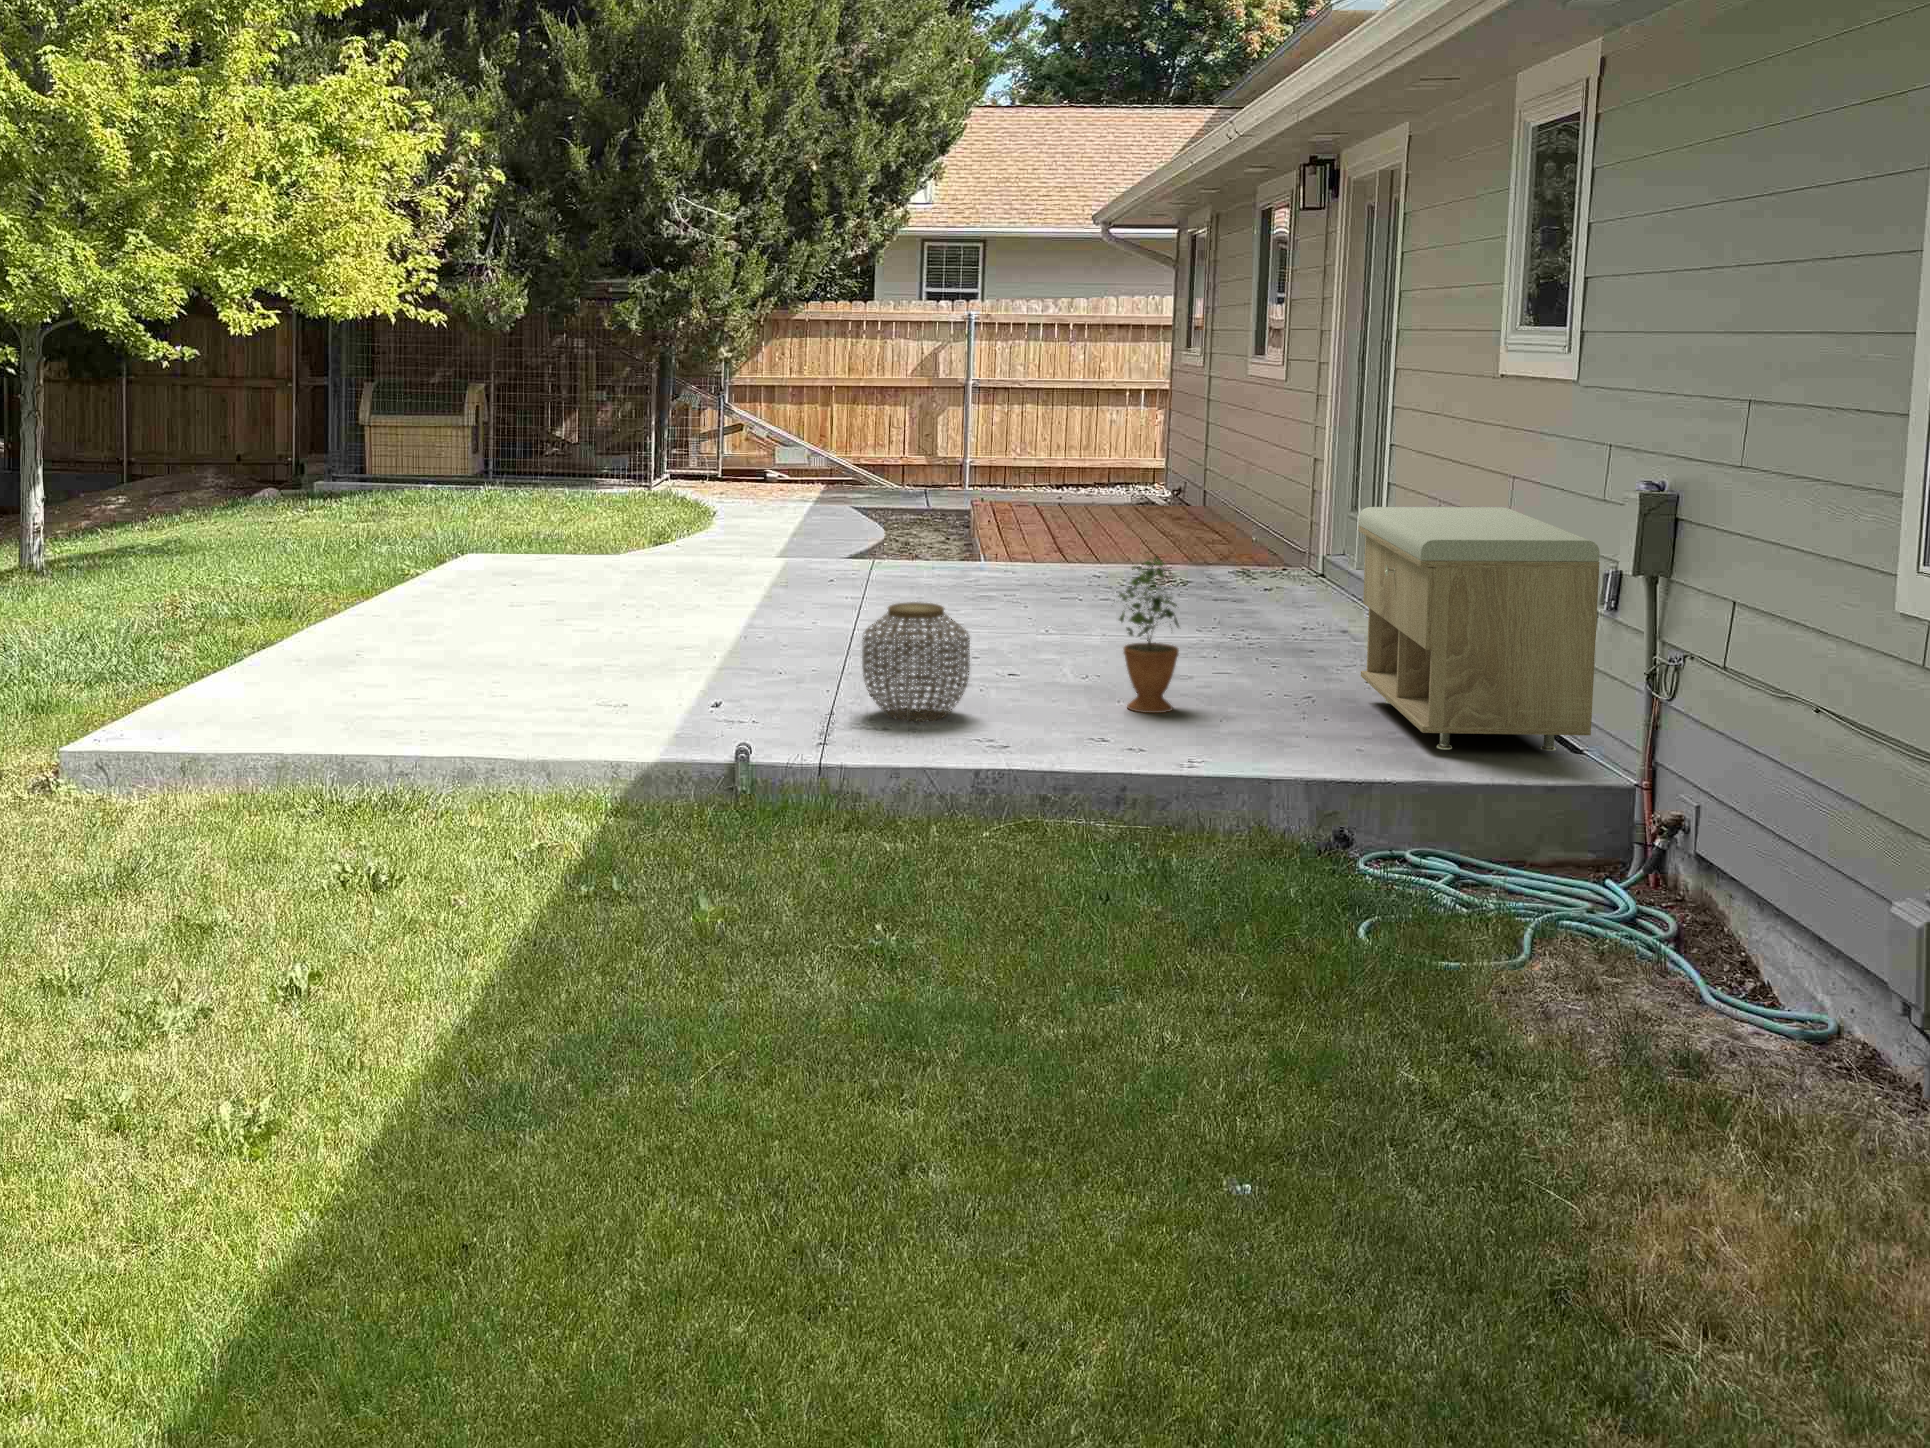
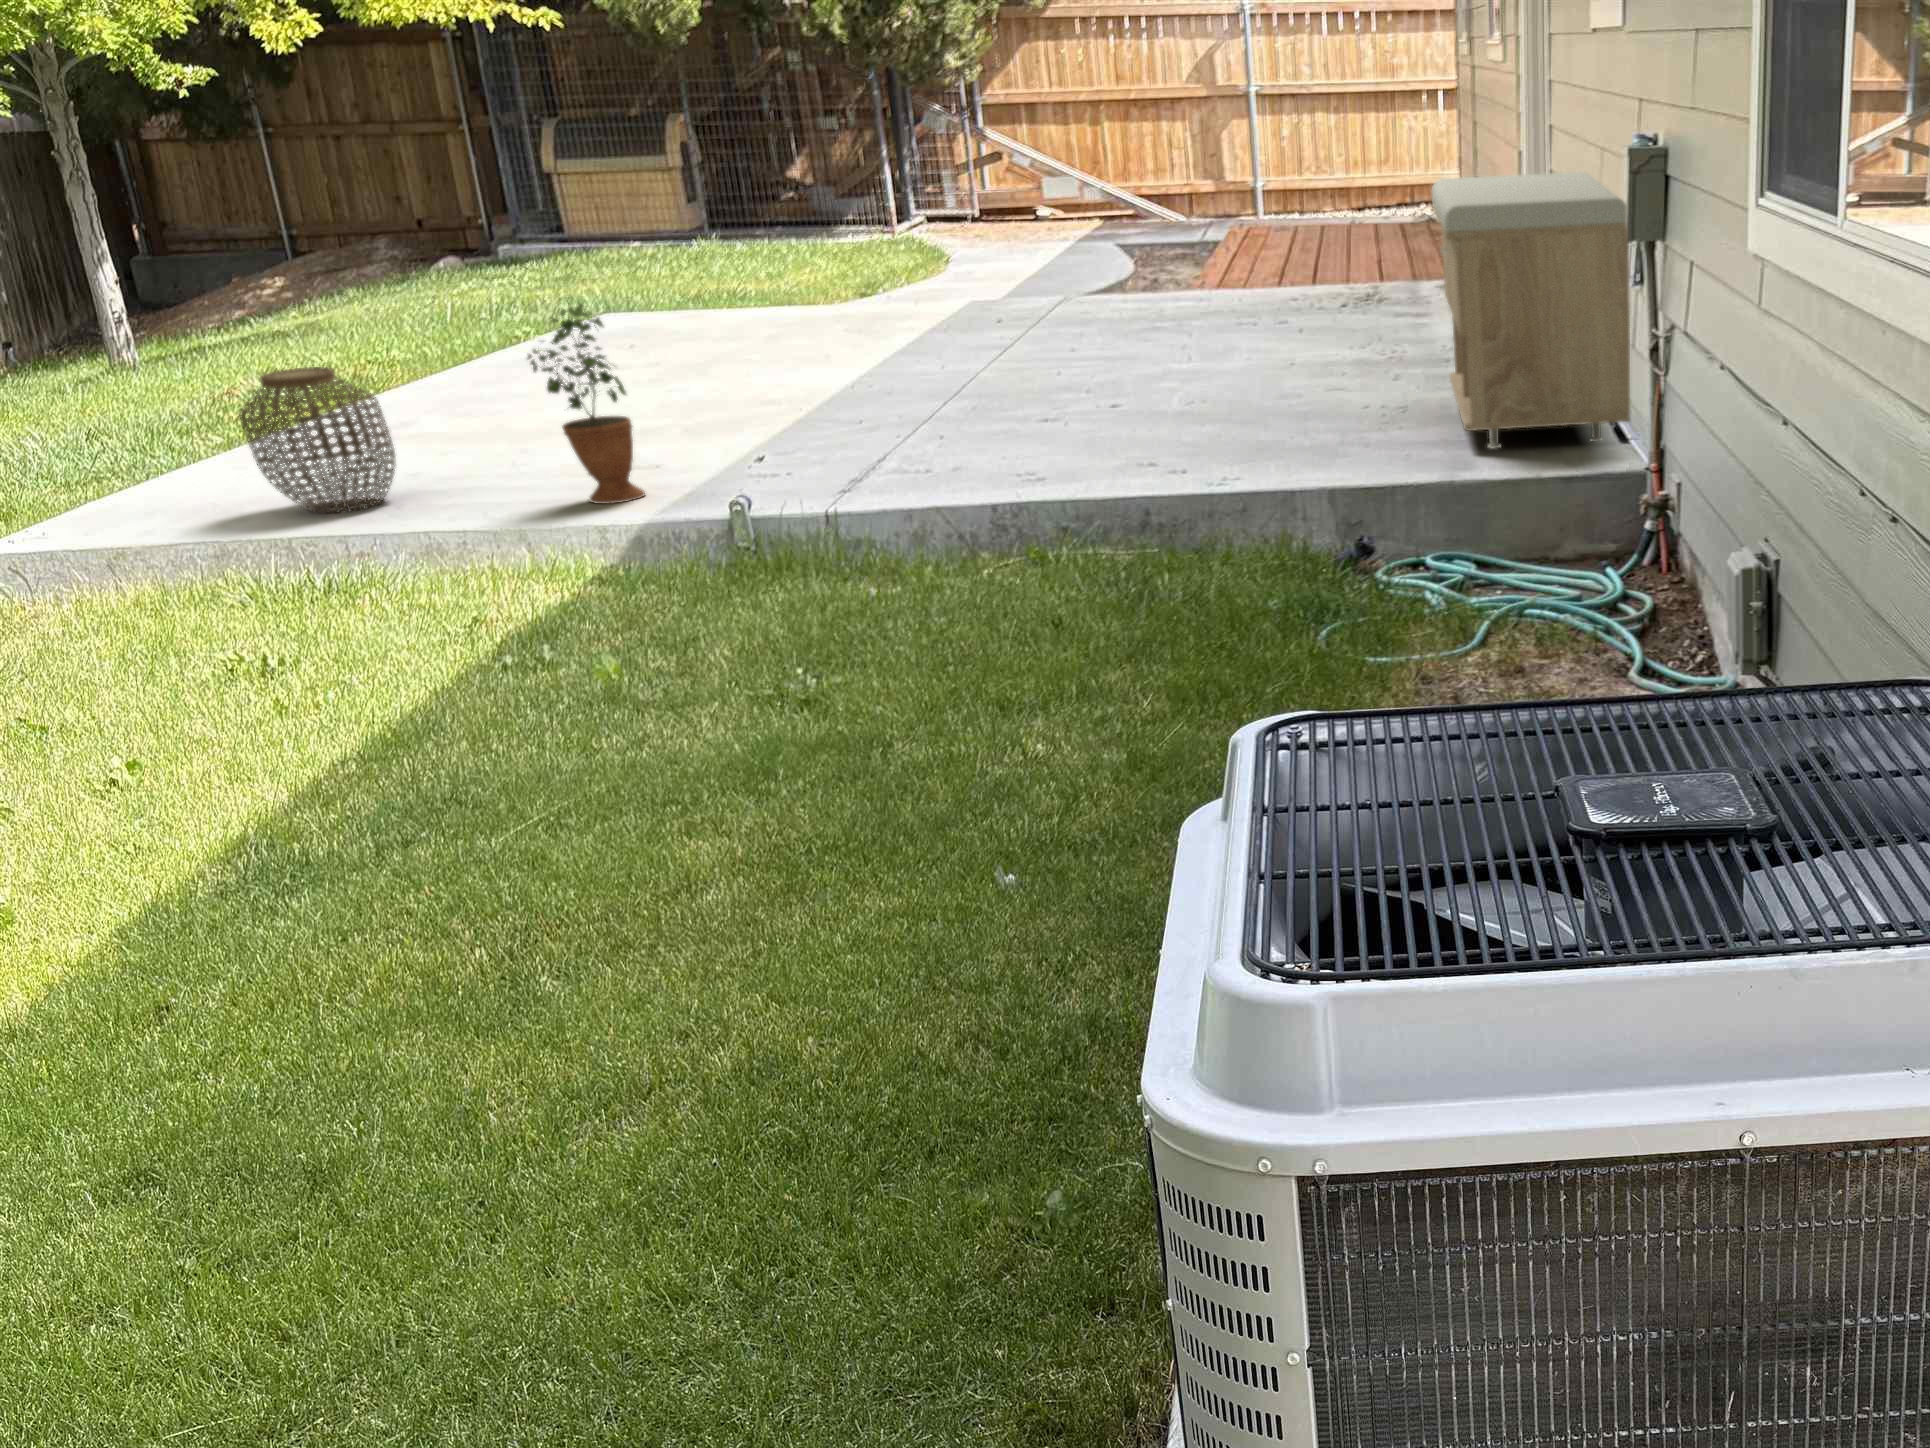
potted plant: present [1118,552,1179,713] -> present [528,298,645,504]
woven basket: present [862,602,970,721] -> present [239,367,396,513]

